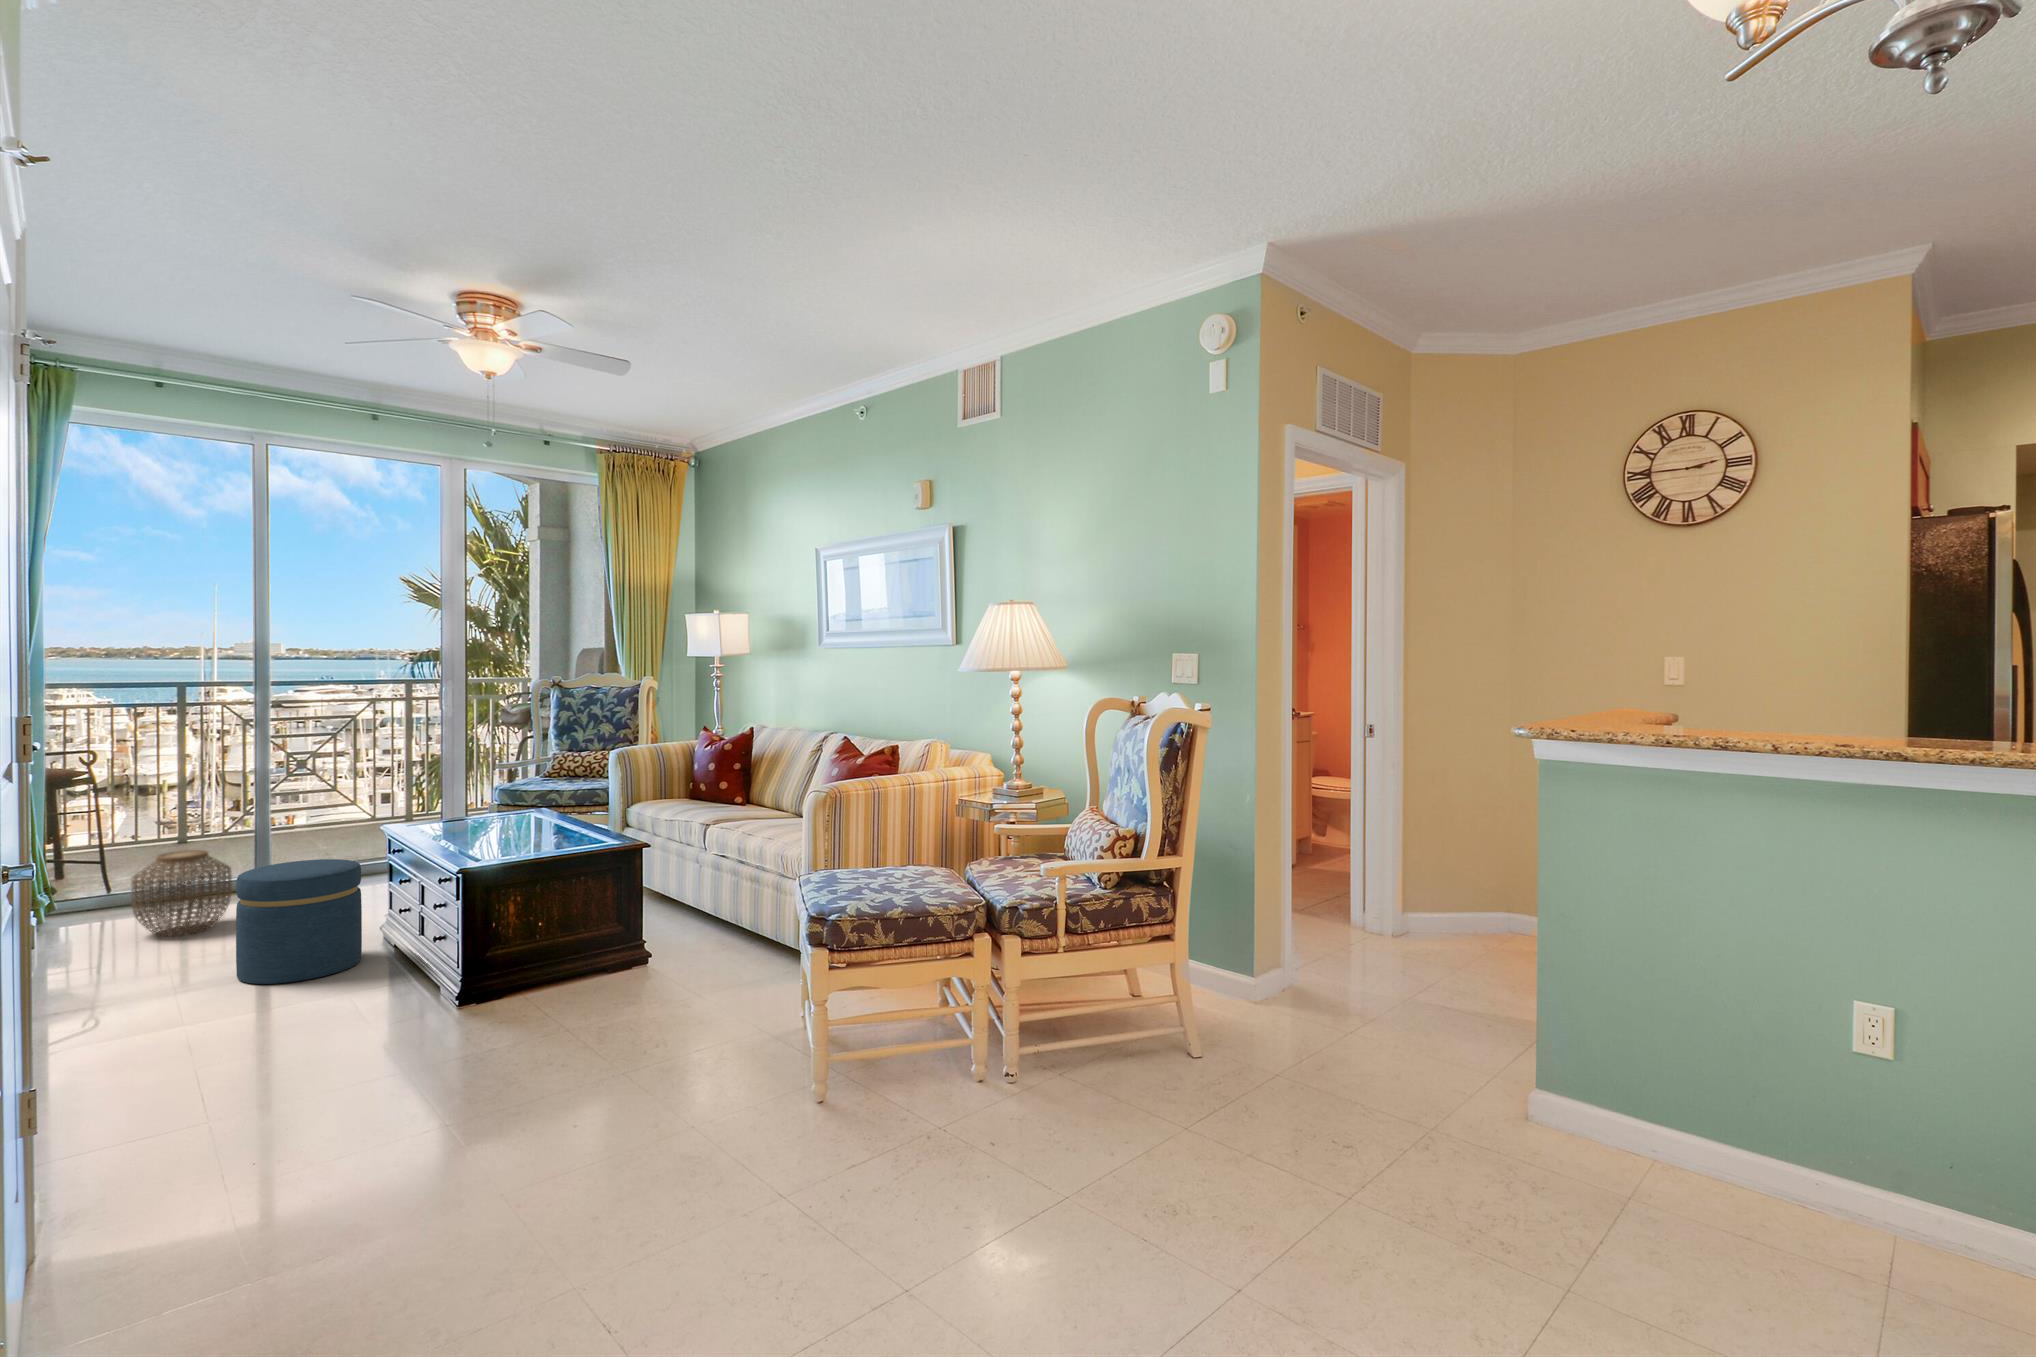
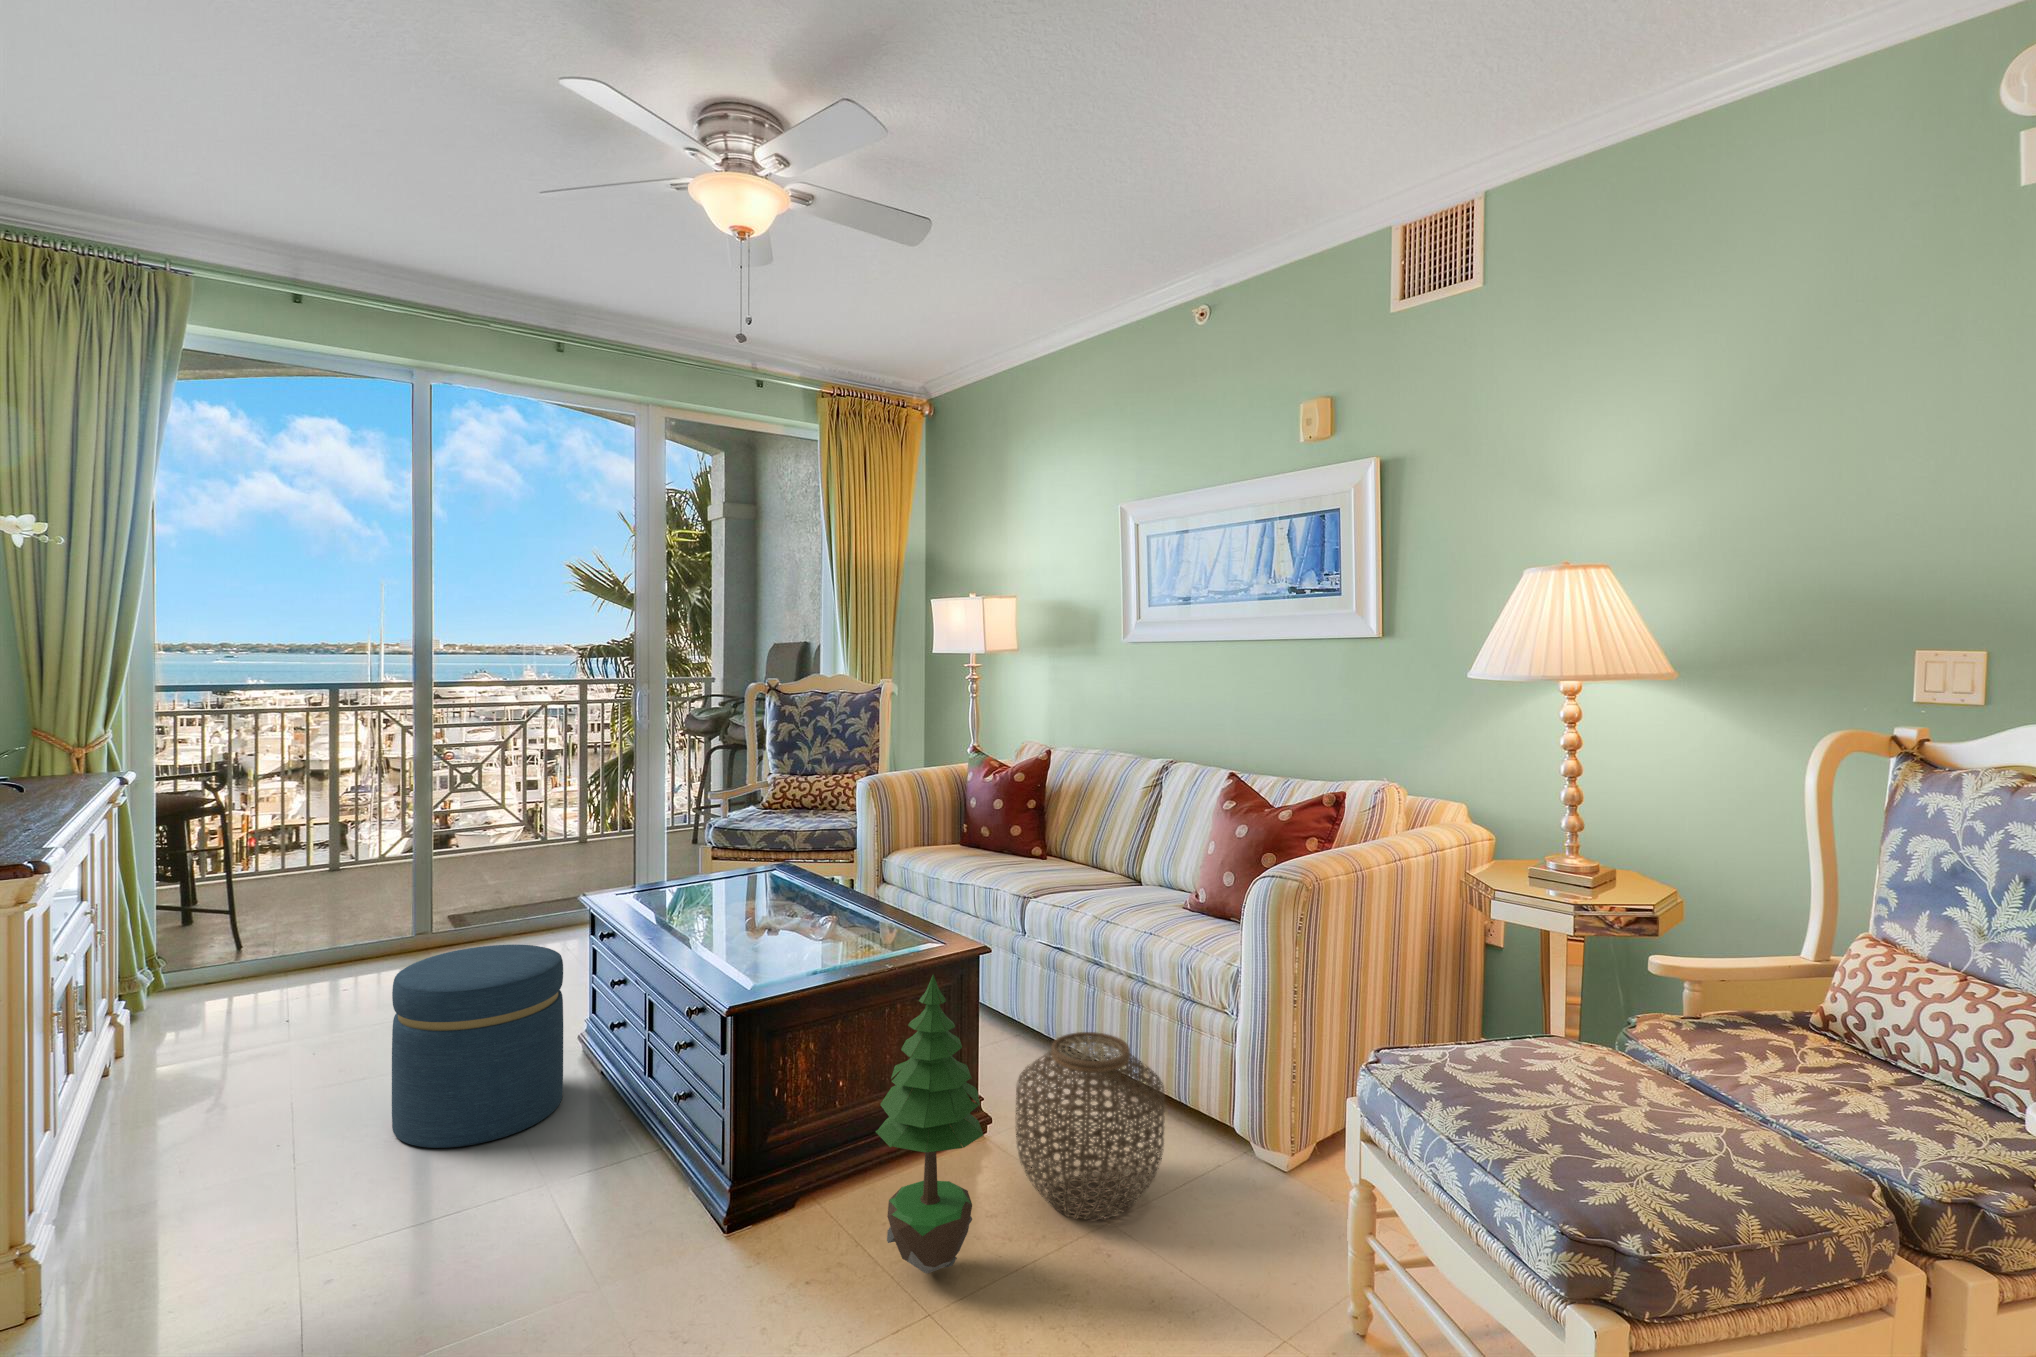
potted tree: none [541,845,610,1018] -> present [876,975,983,1274]
woven basket: present [131,850,231,936] -> present [1016,1032,1164,1220]

